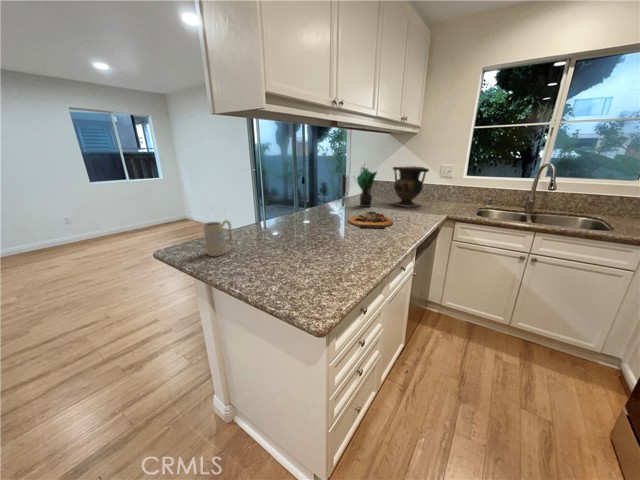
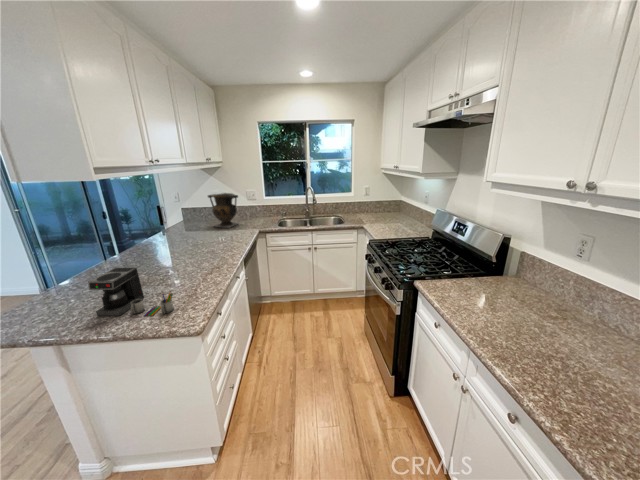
potted plant: present [357,167,377,207] -> none [172,199,196,234]
cutting board: present [348,211,393,229] -> none [180,239,222,255]
coffee maker: none [241,217,310,287] -> present [88,268,174,316]
mug: present [204,220,232,256] -> none [28,283,67,324]

